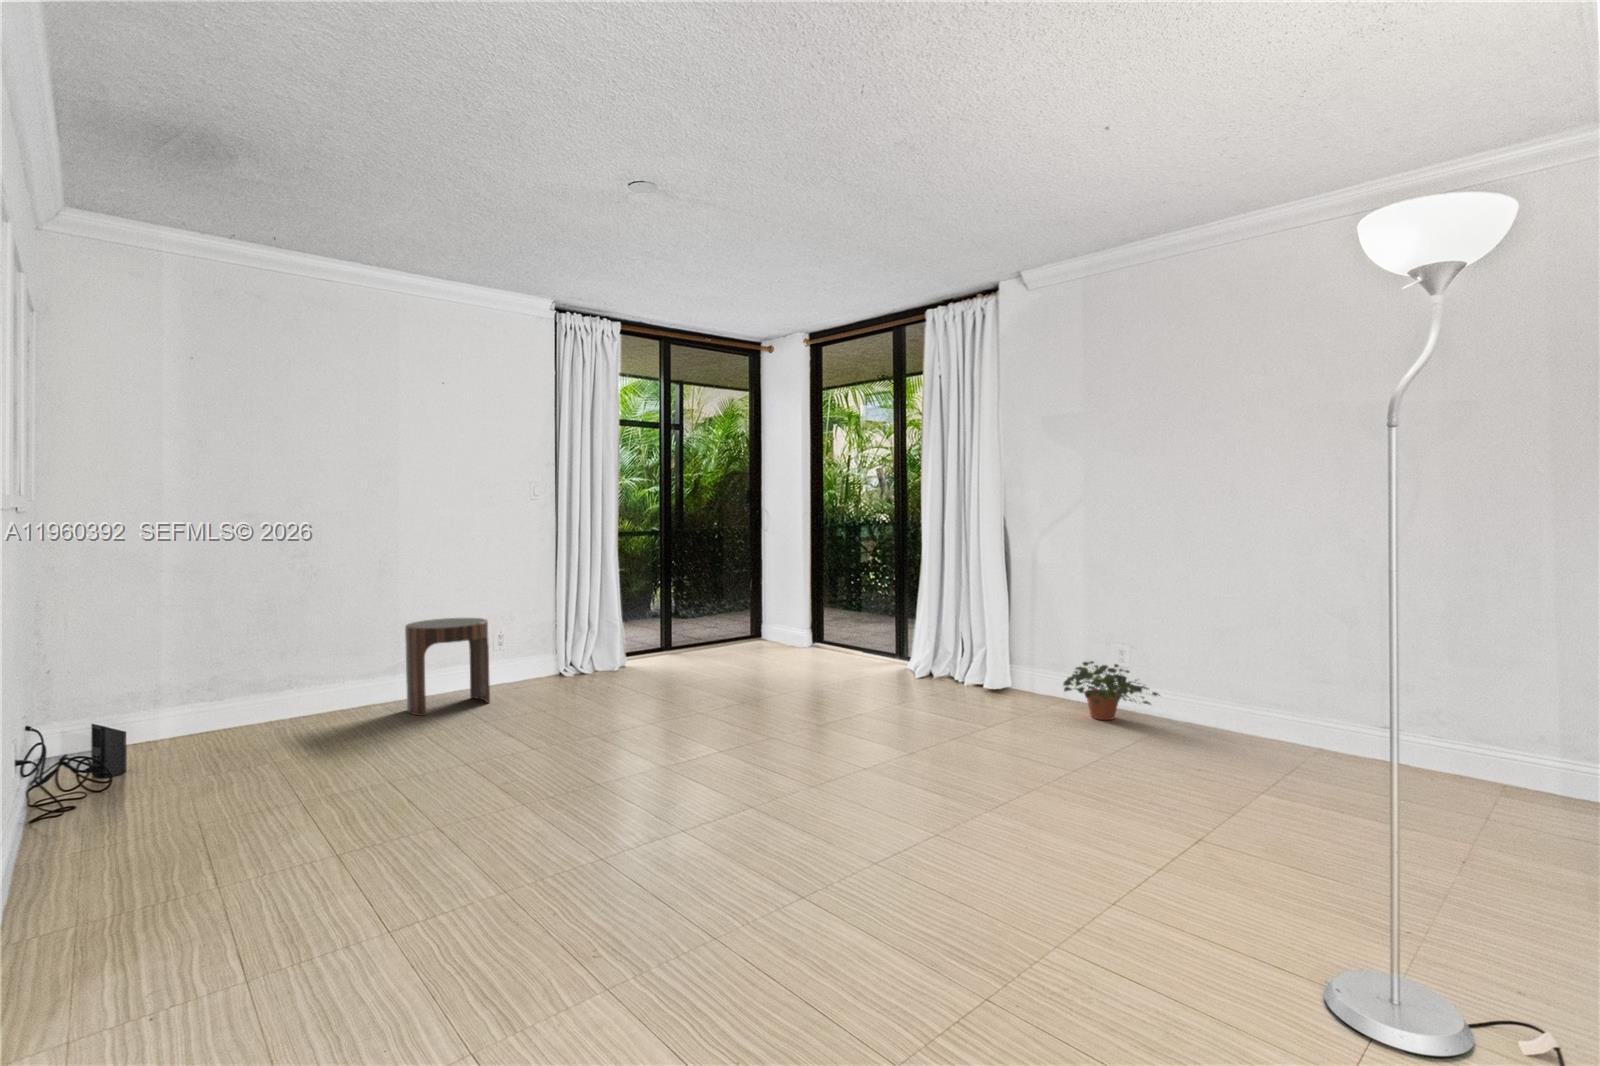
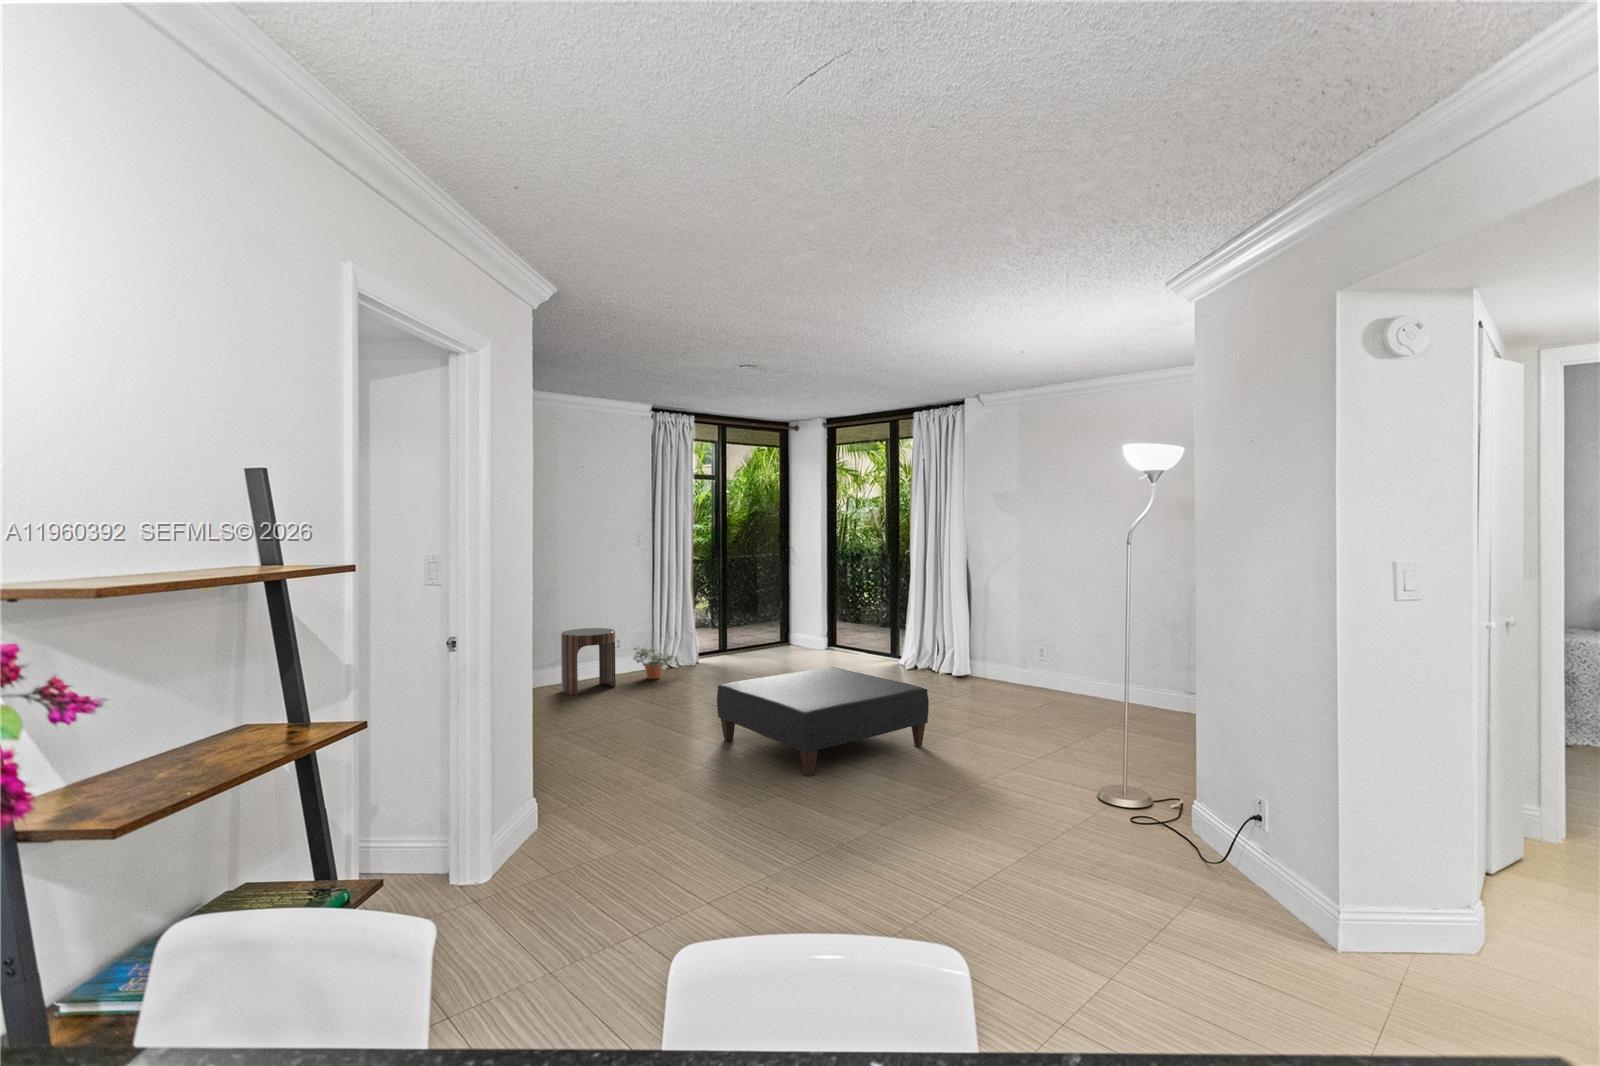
potted plant: present [1063,661,1160,720] -> present [634,648,677,679]
ottoman: none [585,677,938,886] -> present [717,667,929,776]

